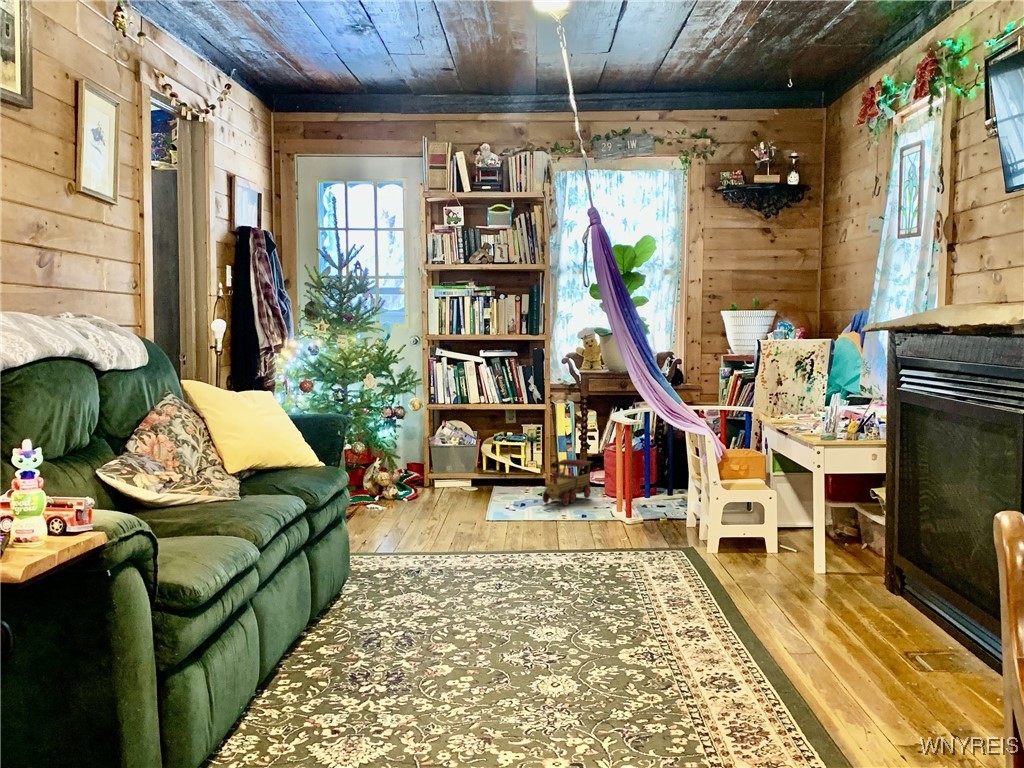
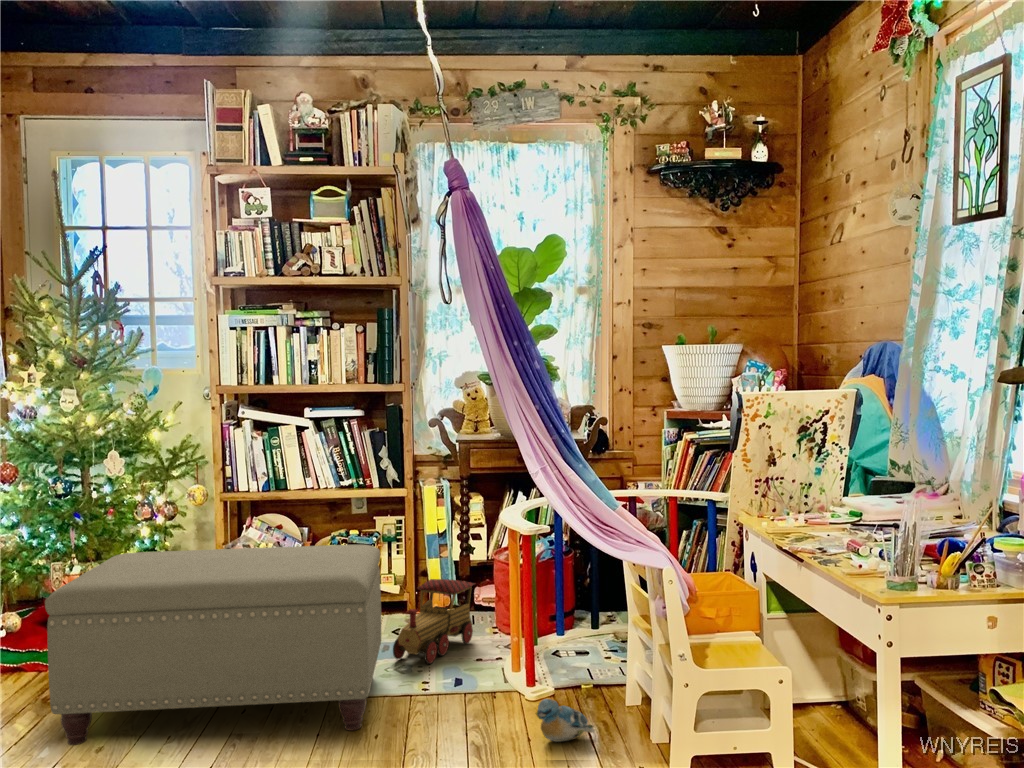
ottoman: none [363,430,537,528] -> present [45,545,381,745]
plush toy: none [632,510,665,534] -> present [536,699,594,742]

